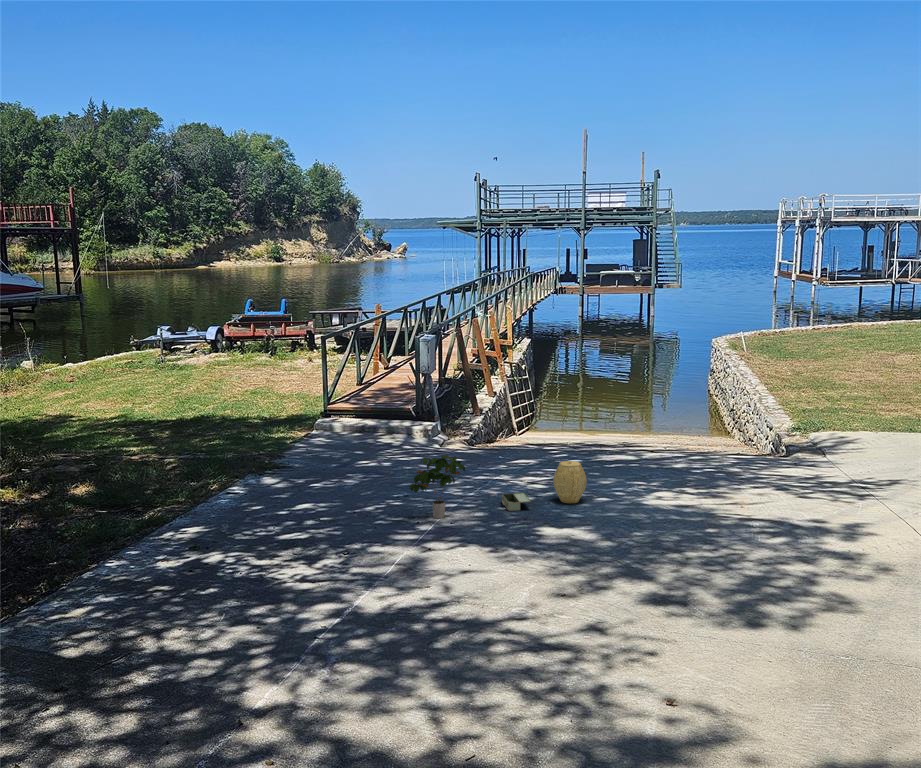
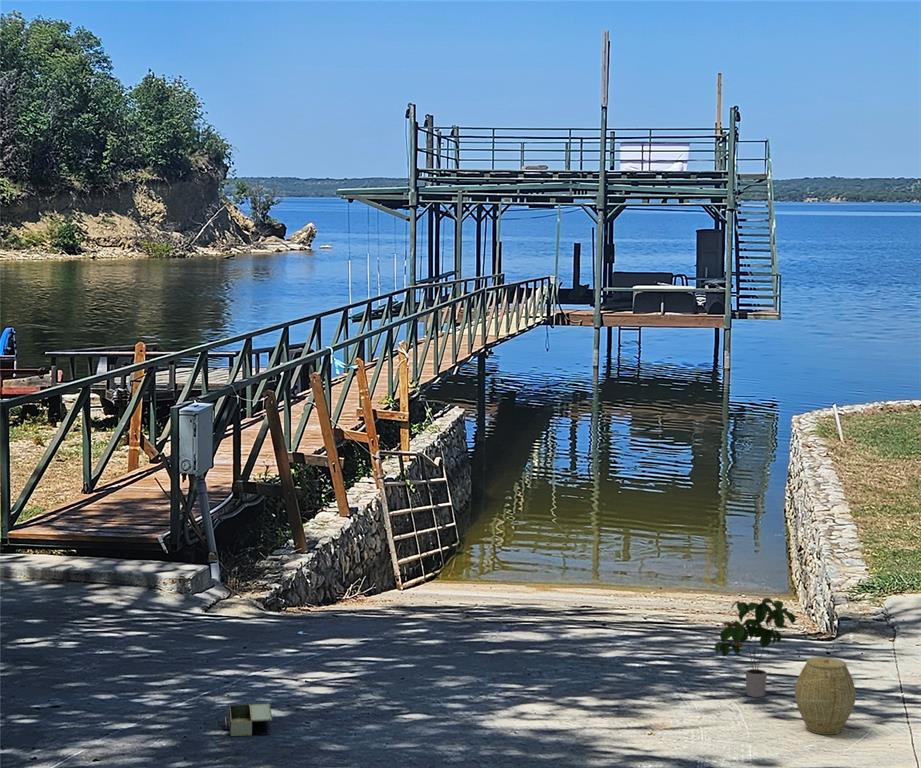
potted plant: present [409,455,465,518] -> present [715,598,796,697]
woven basket: present [553,461,587,503] -> present [795,657,856,735]

